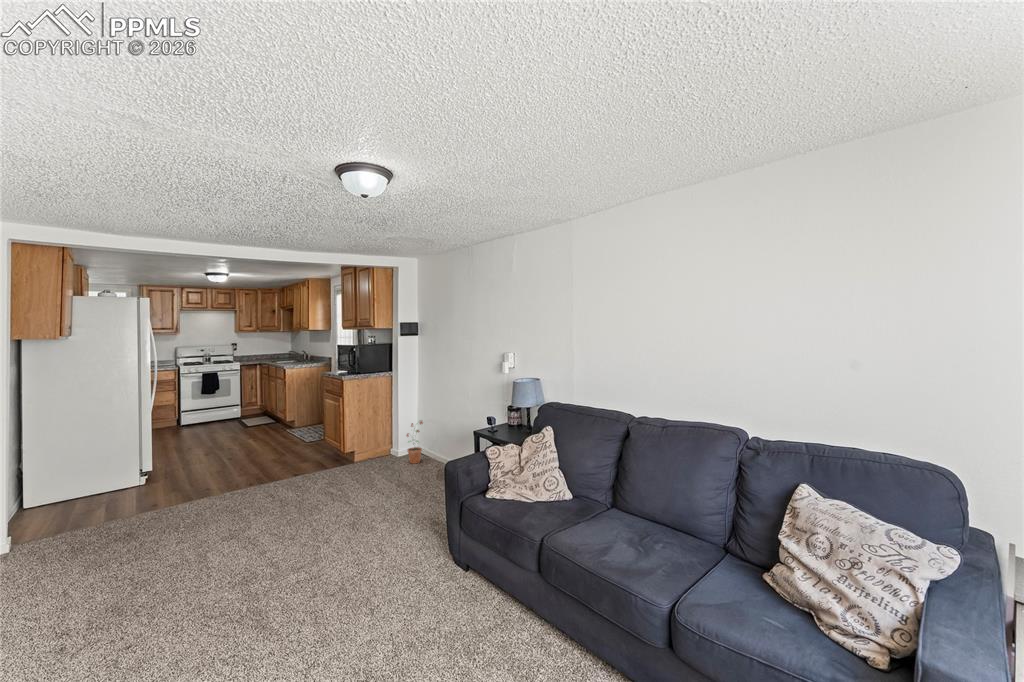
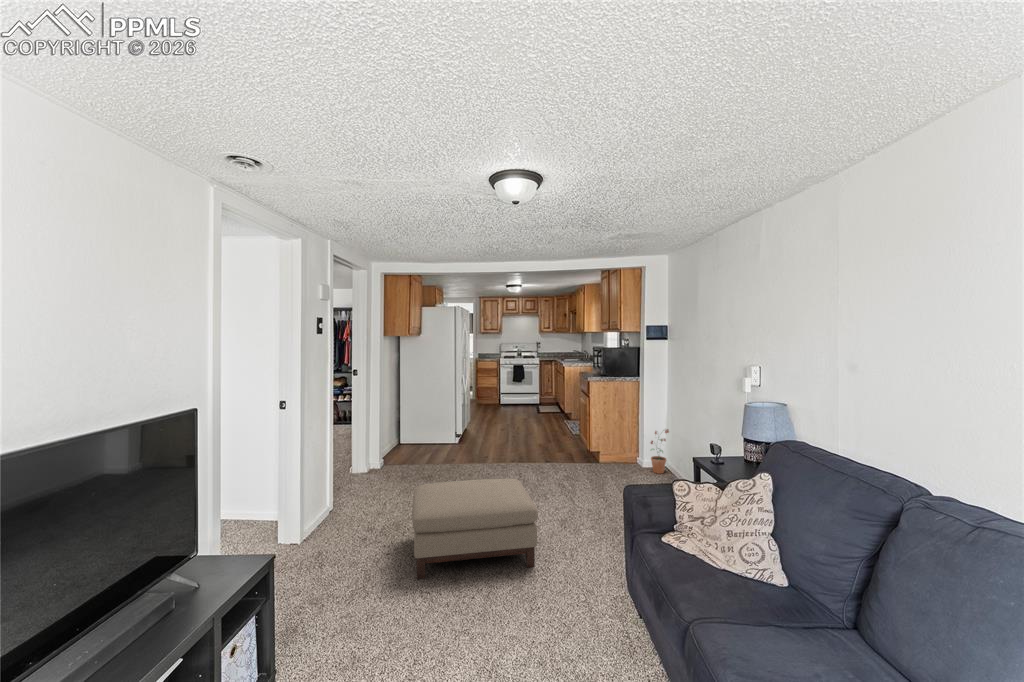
ottoman: none [189,486,354,611] -> present [412,478,538,579]

